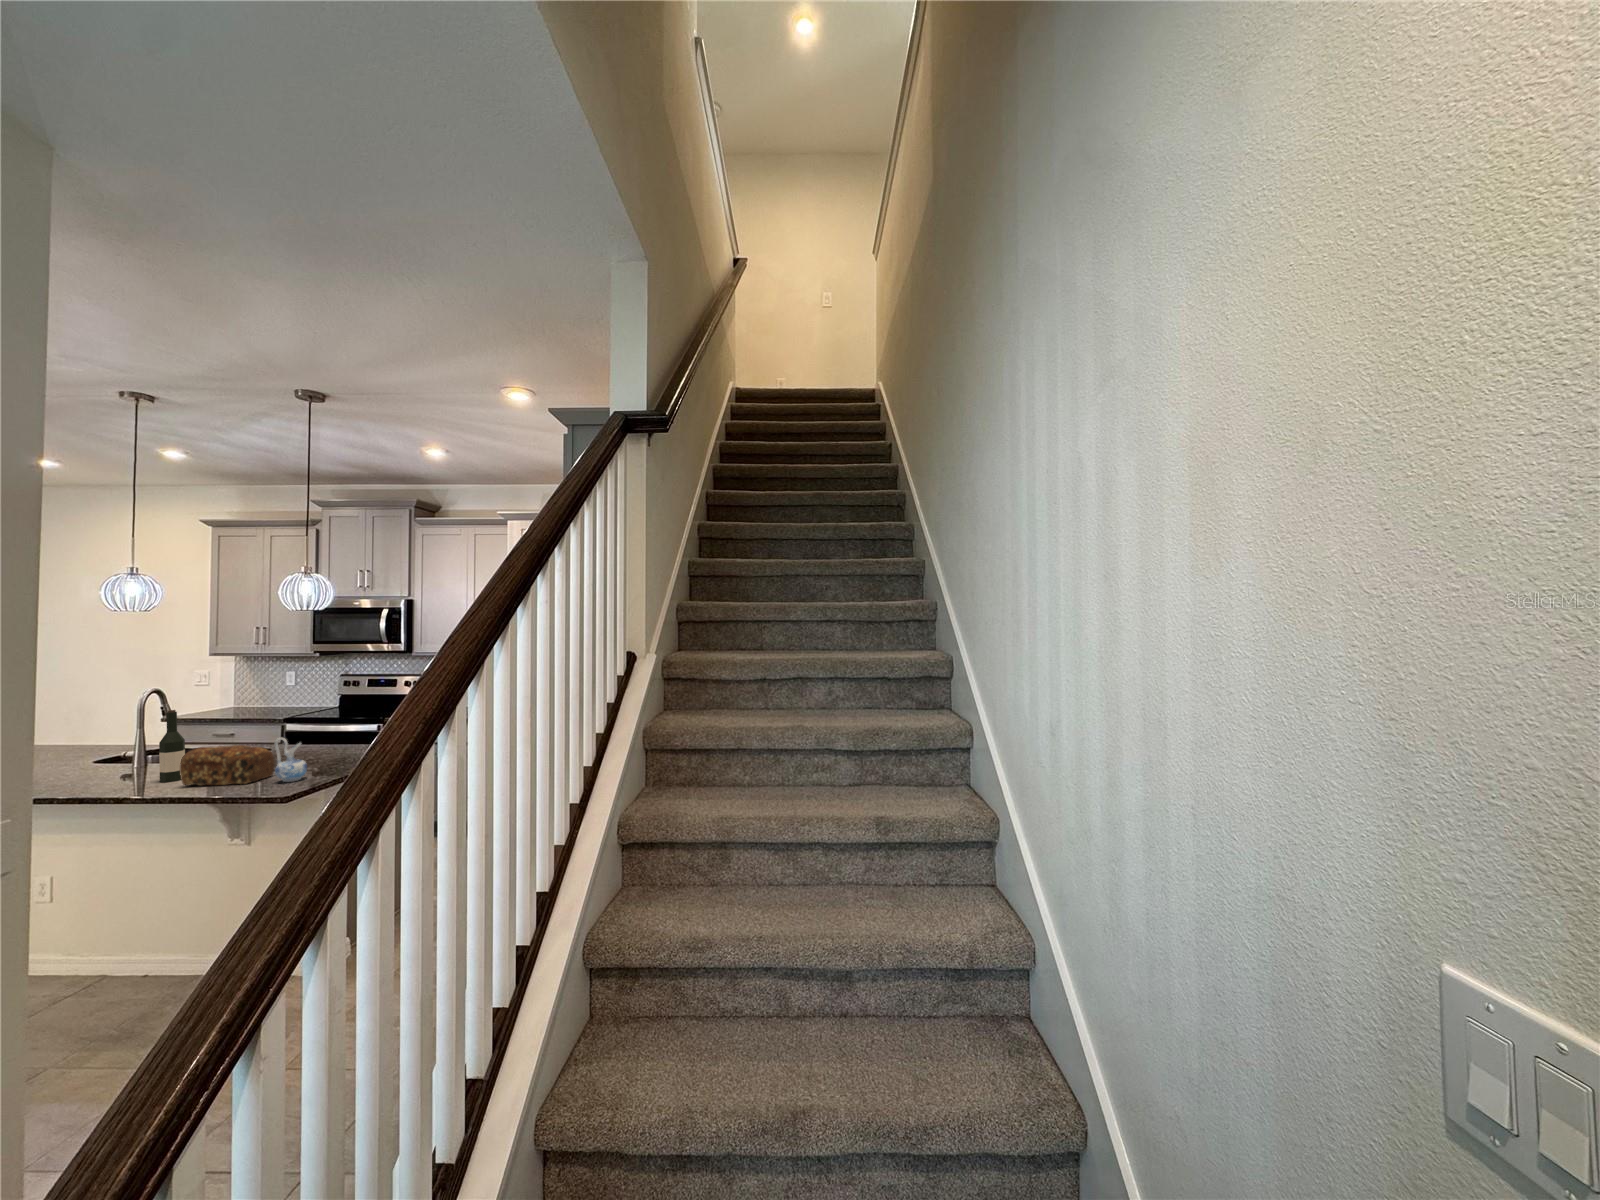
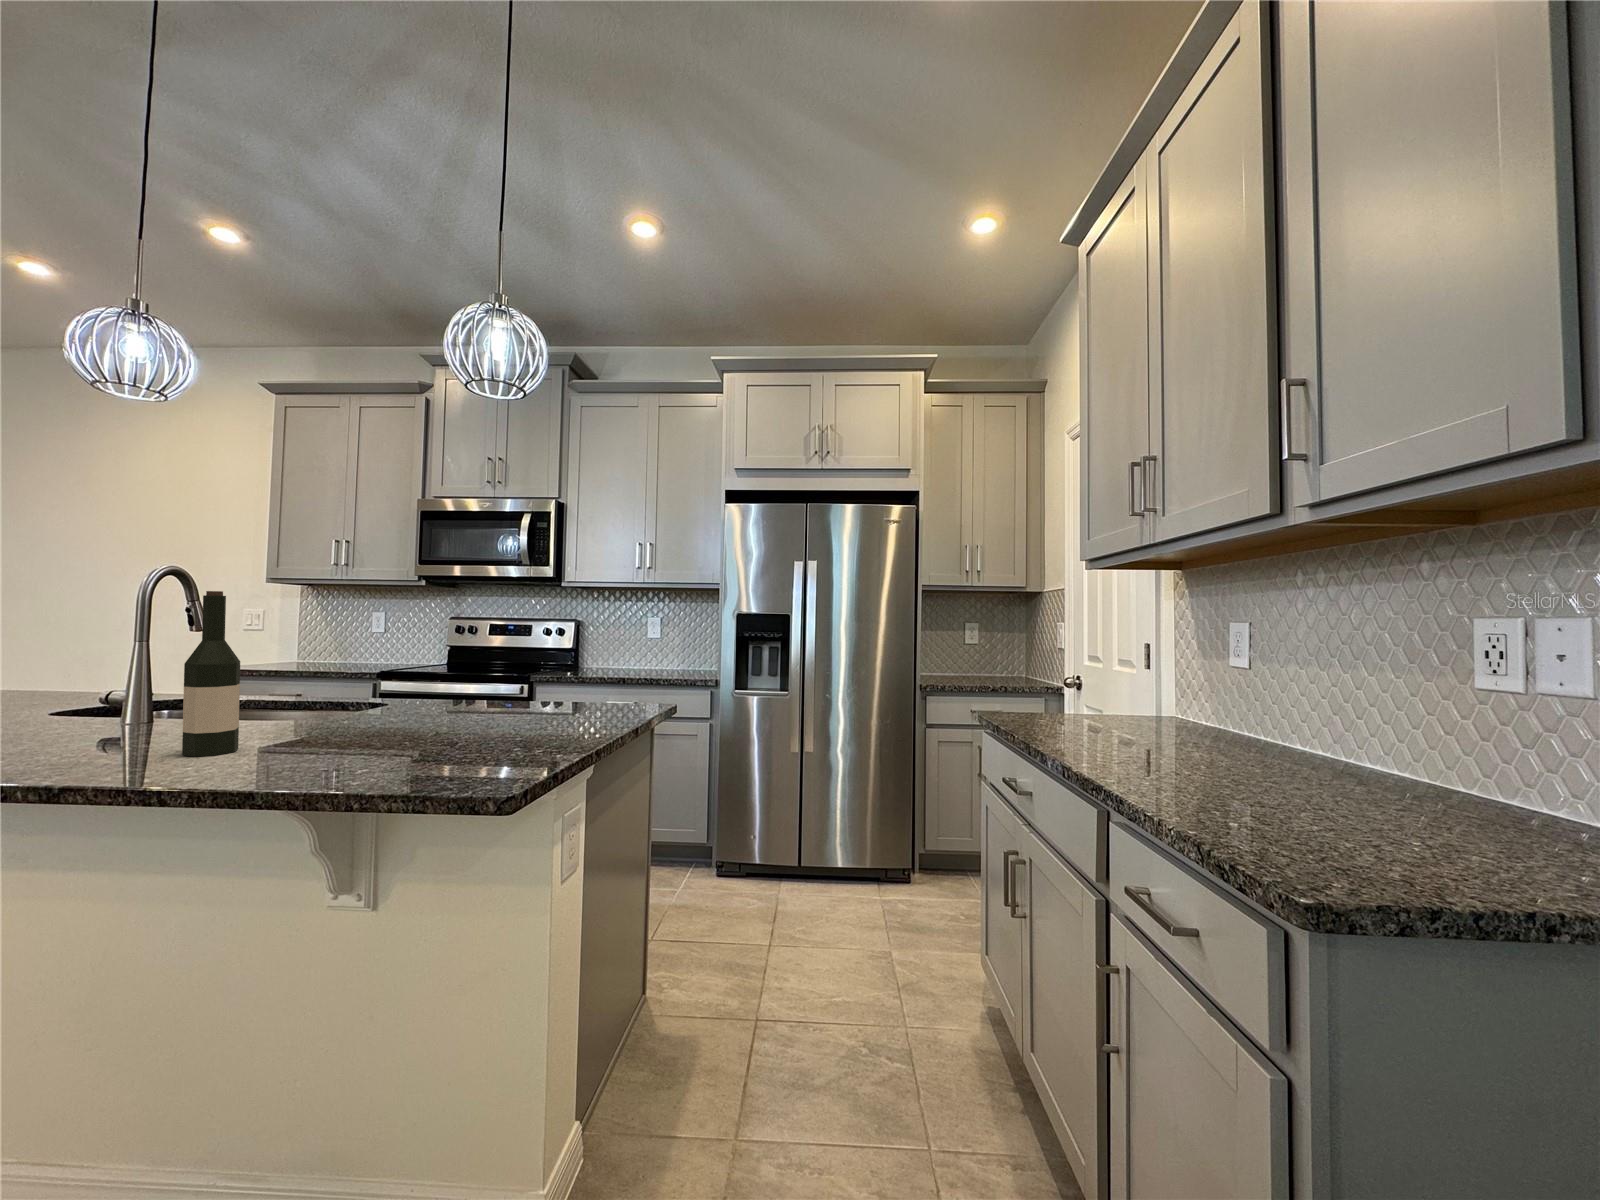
ceramic pitcher: present [275,738,307,782] -> none [459,656,530,769]
bread loaf: present [180,745,274,786] -> none [229,674,442,770]

